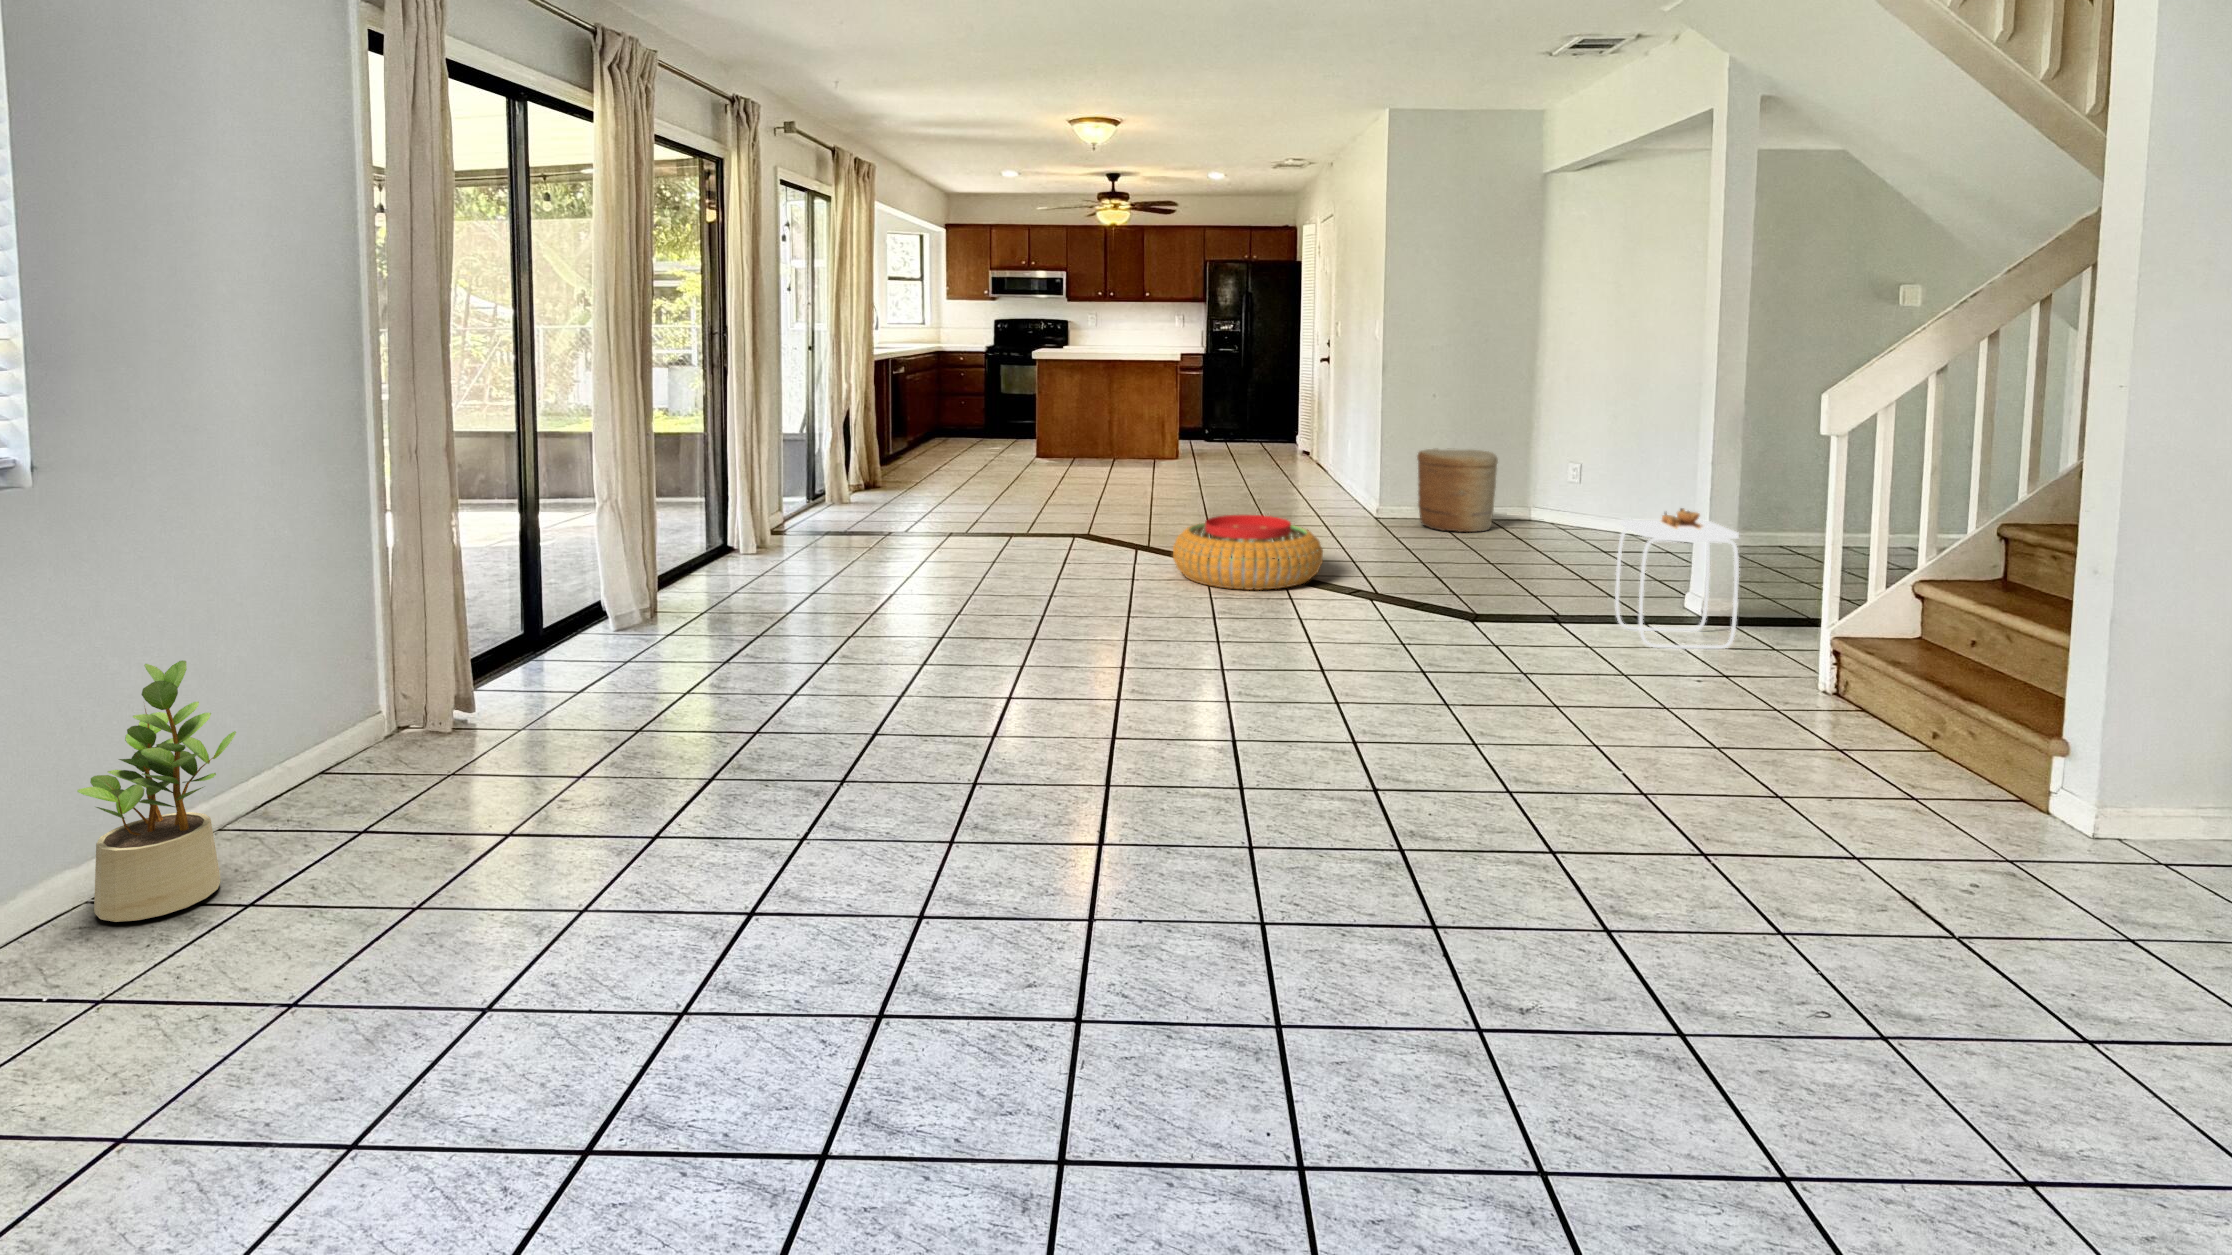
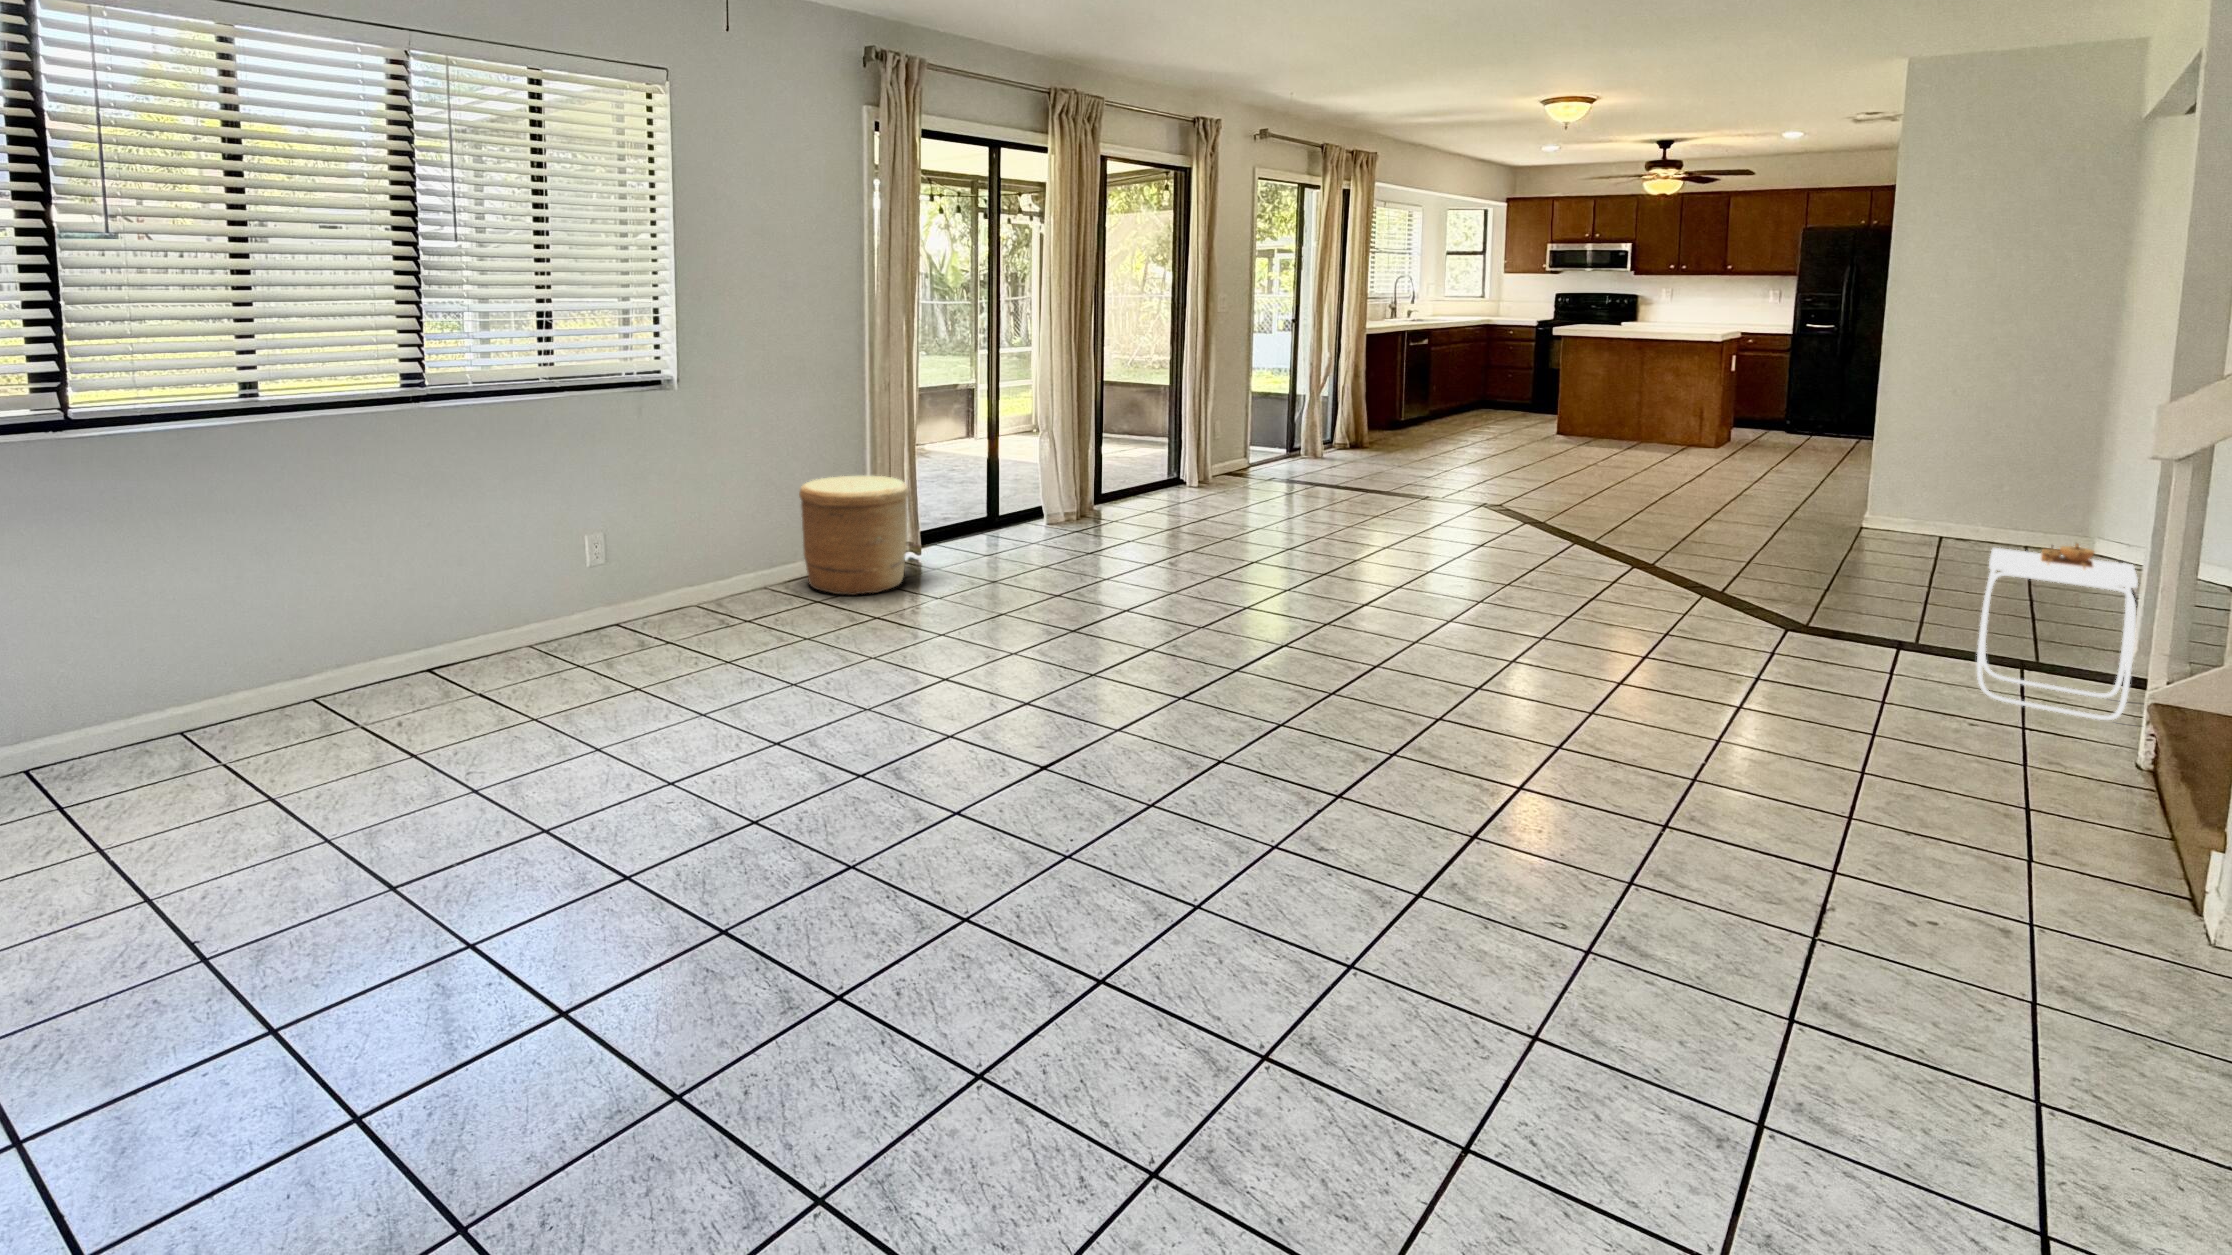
woven basket: present [1417,448,1498,533] -> present [799,476,909,595]
pouf: present [1173,515,1323,590] -> none [1525,498,1691,576]
potted plant: present [77,660,236,922] -> none [687,487,753,618]

